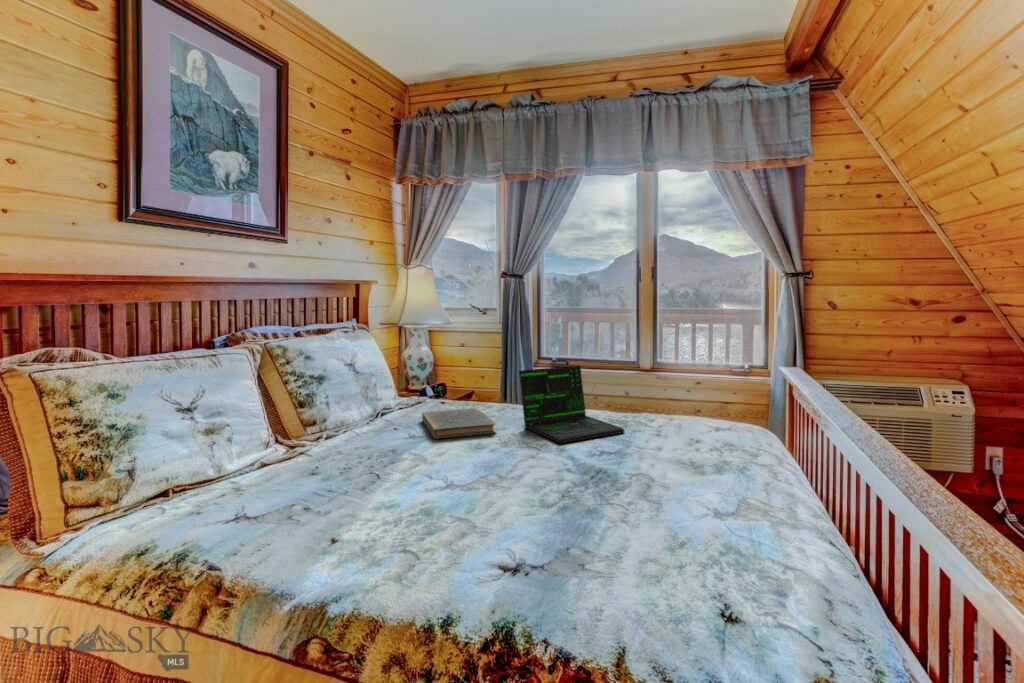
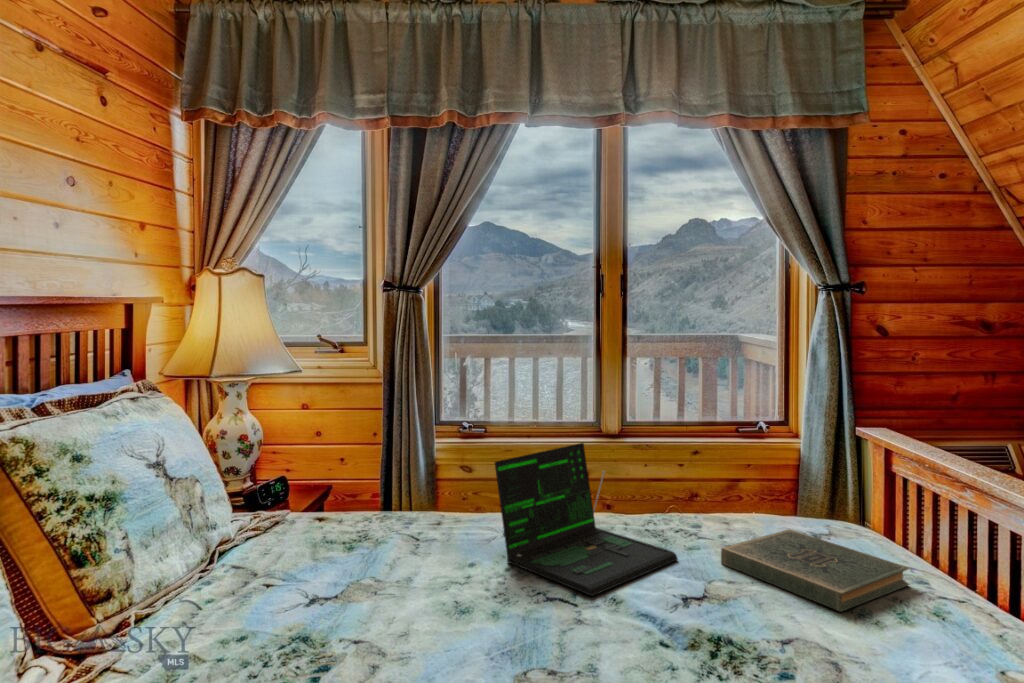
book: present [422,408,495,439] -> present [721,529,909,612]

